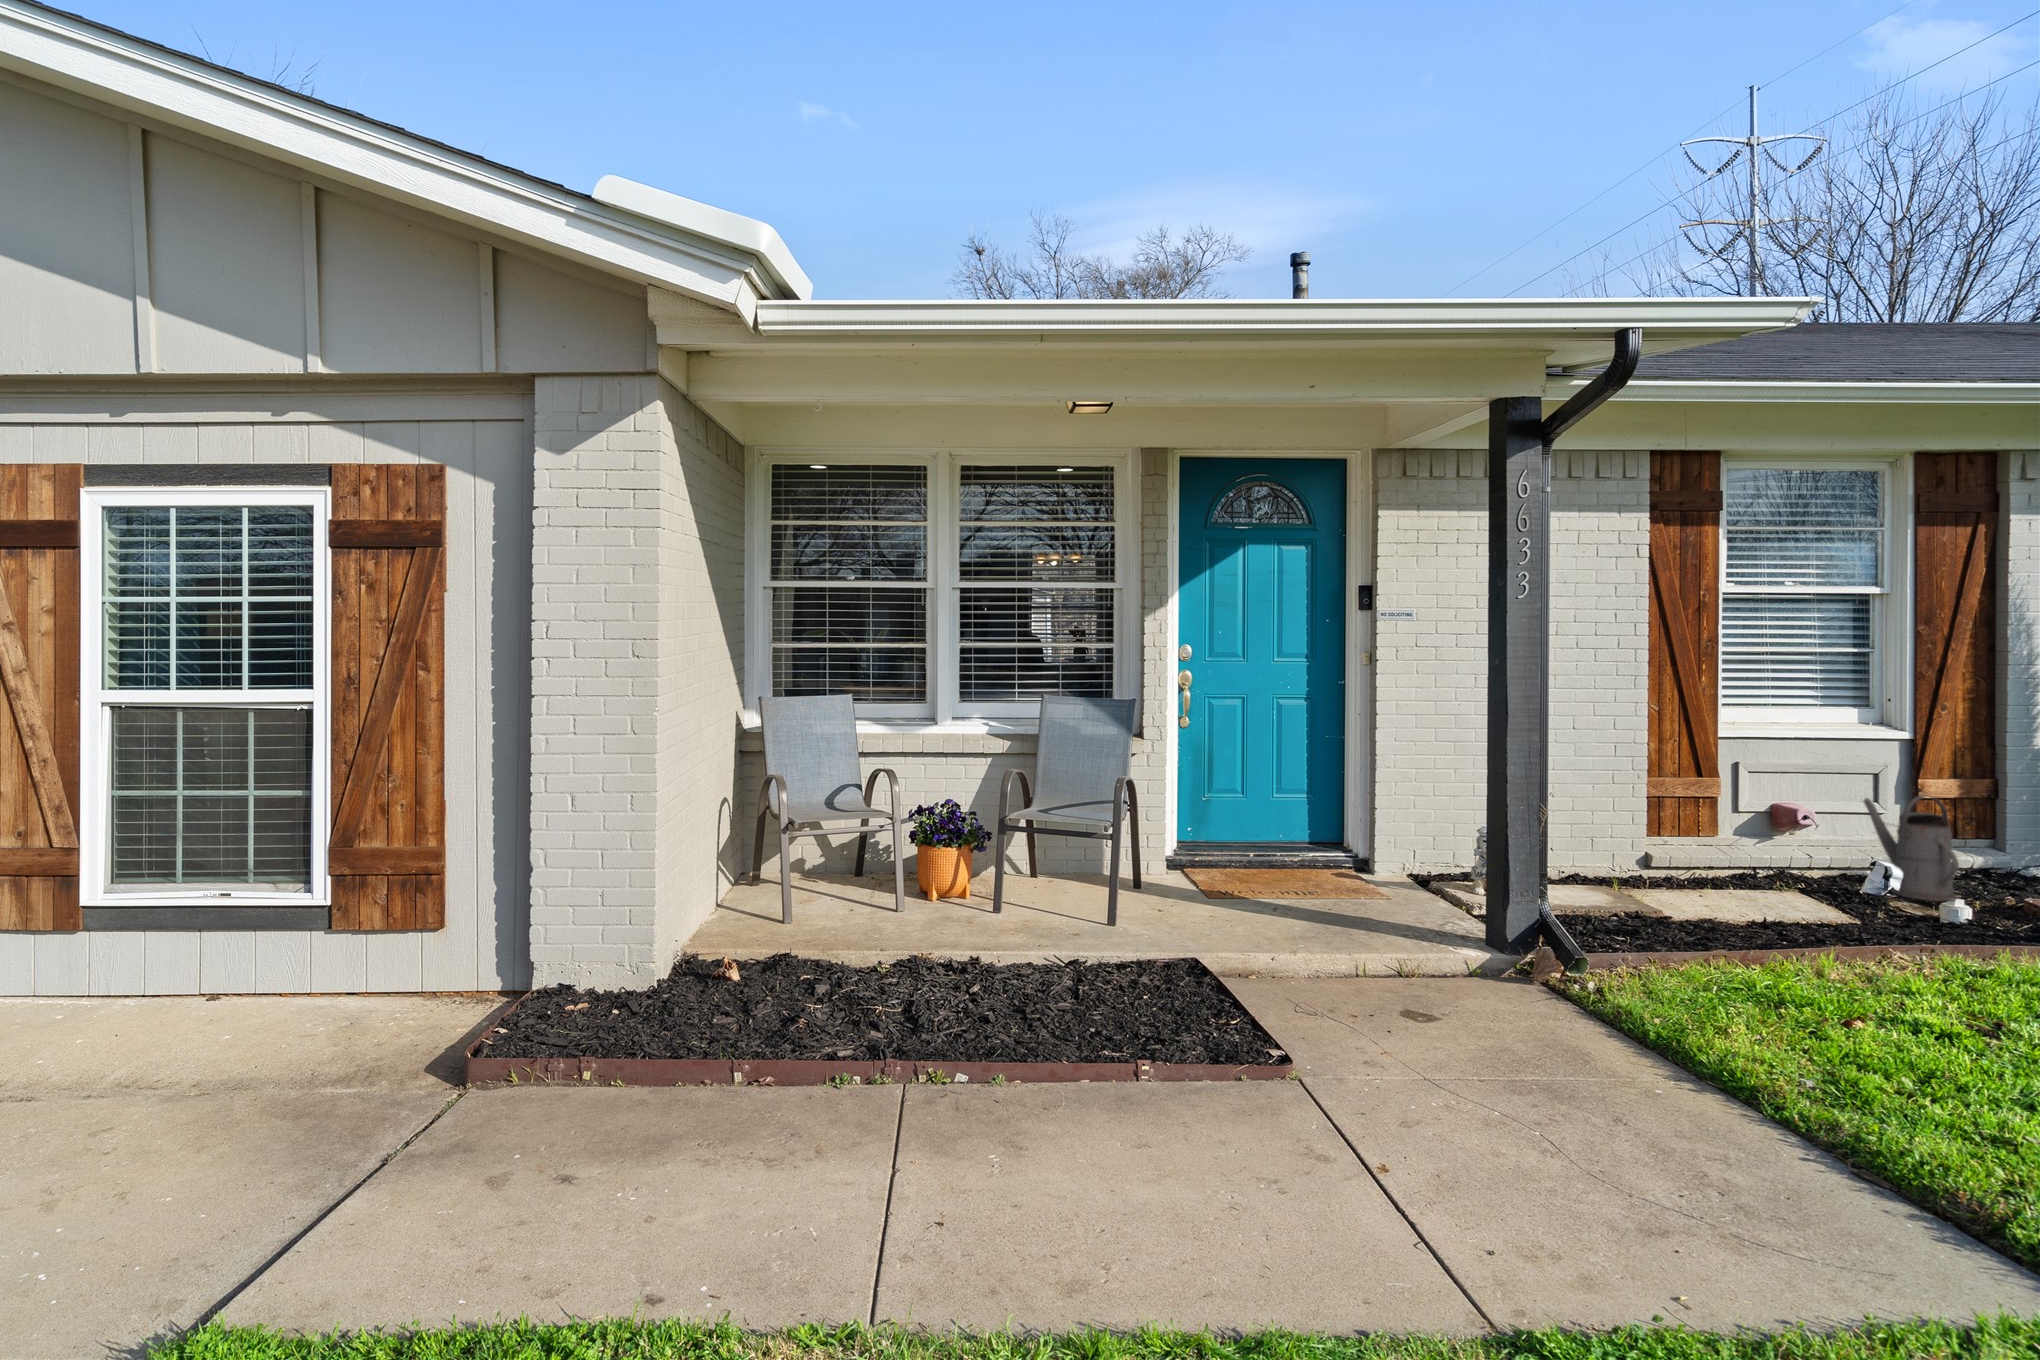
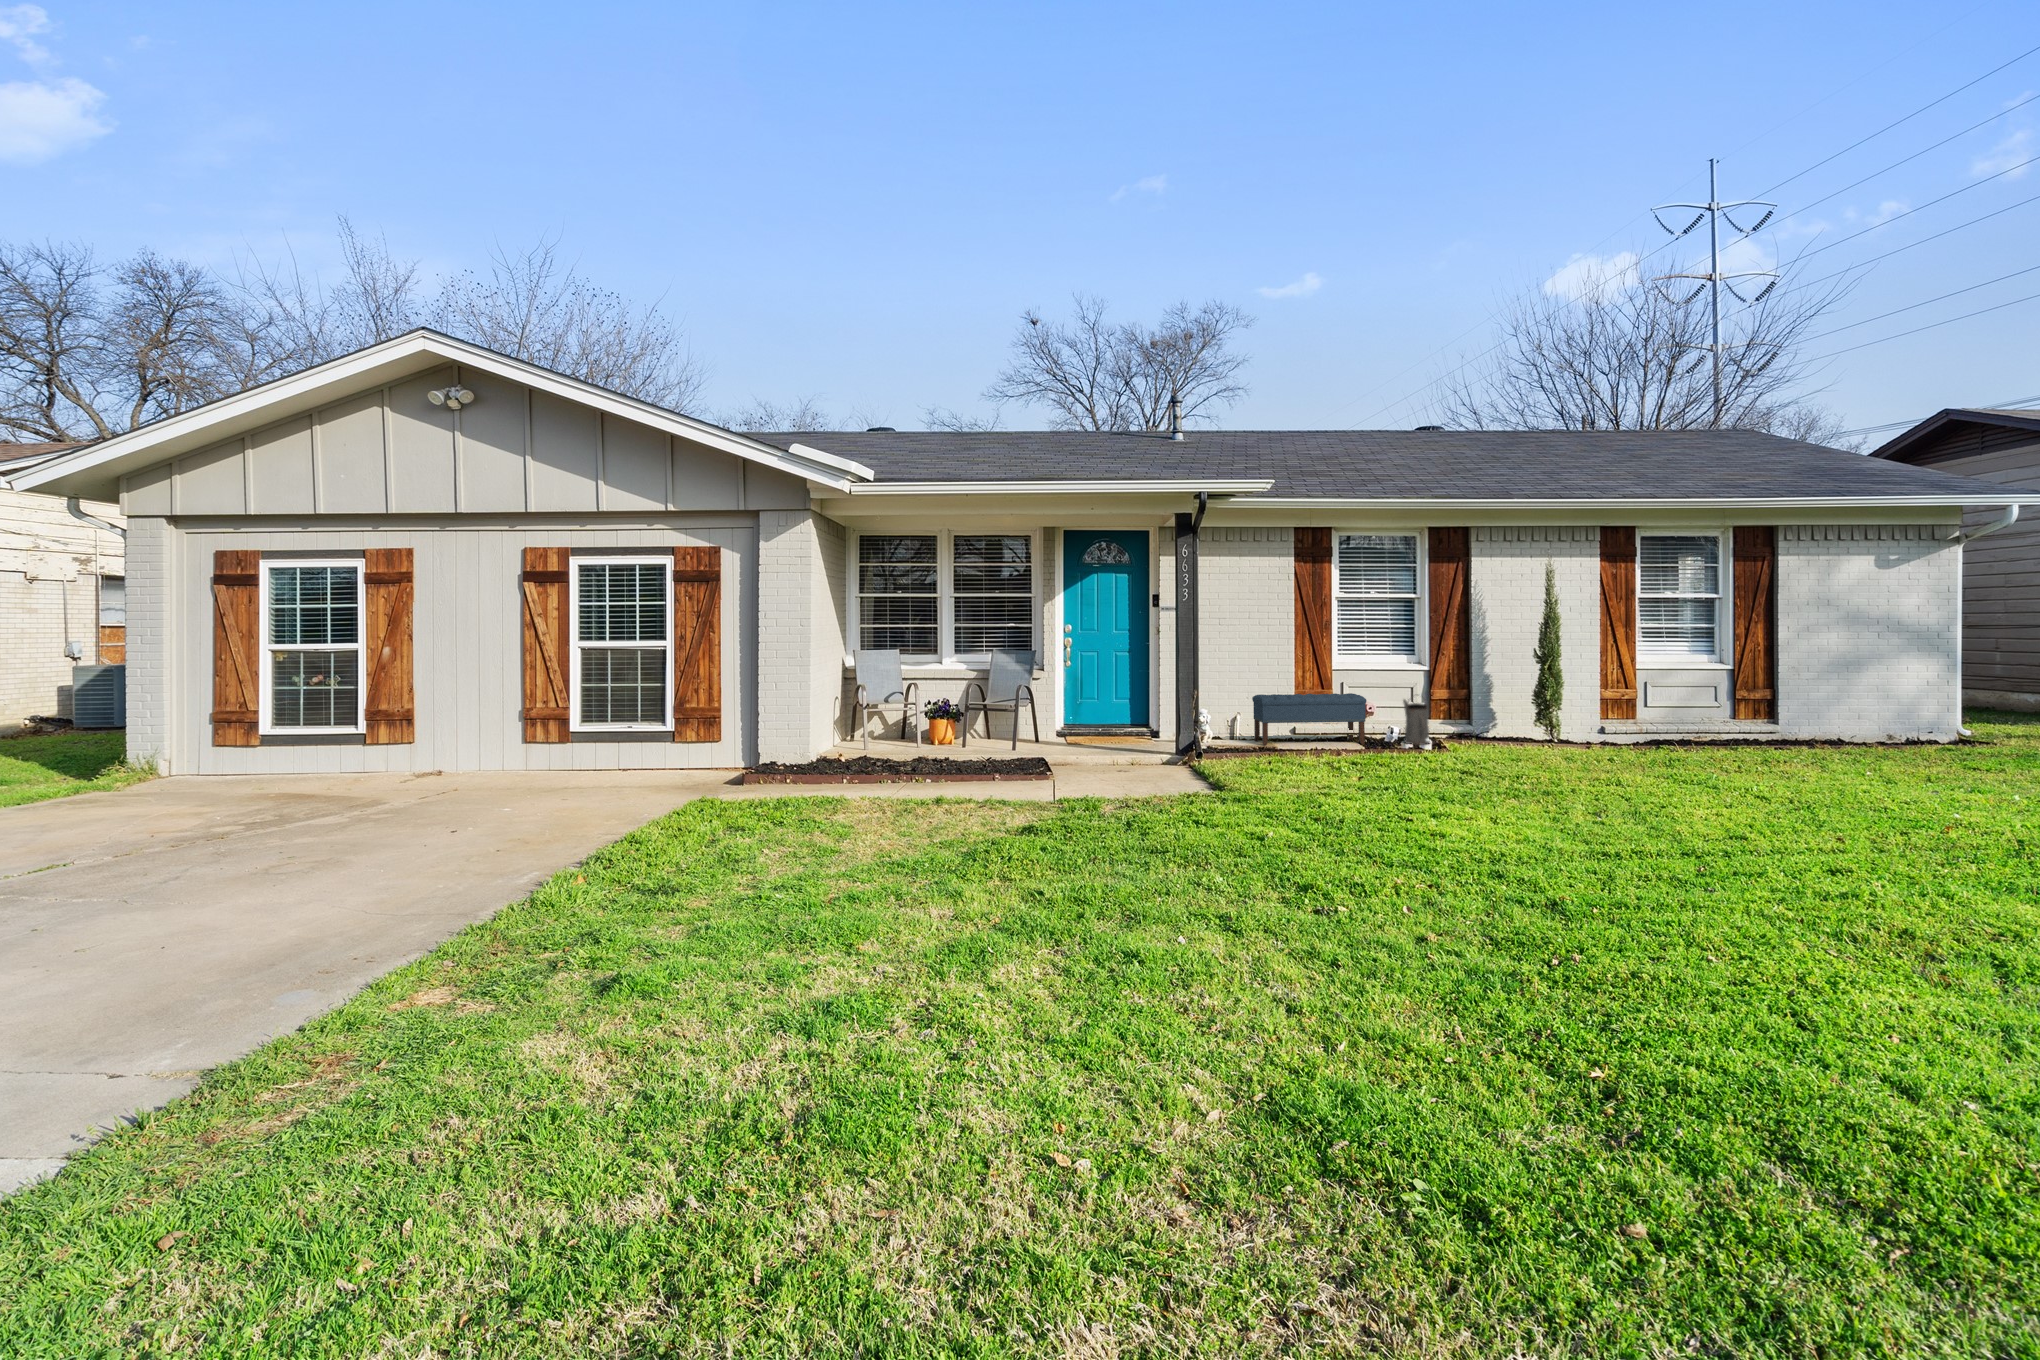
bench: none [1569,788,1826,901] -> present [1252,693,1367,746]

